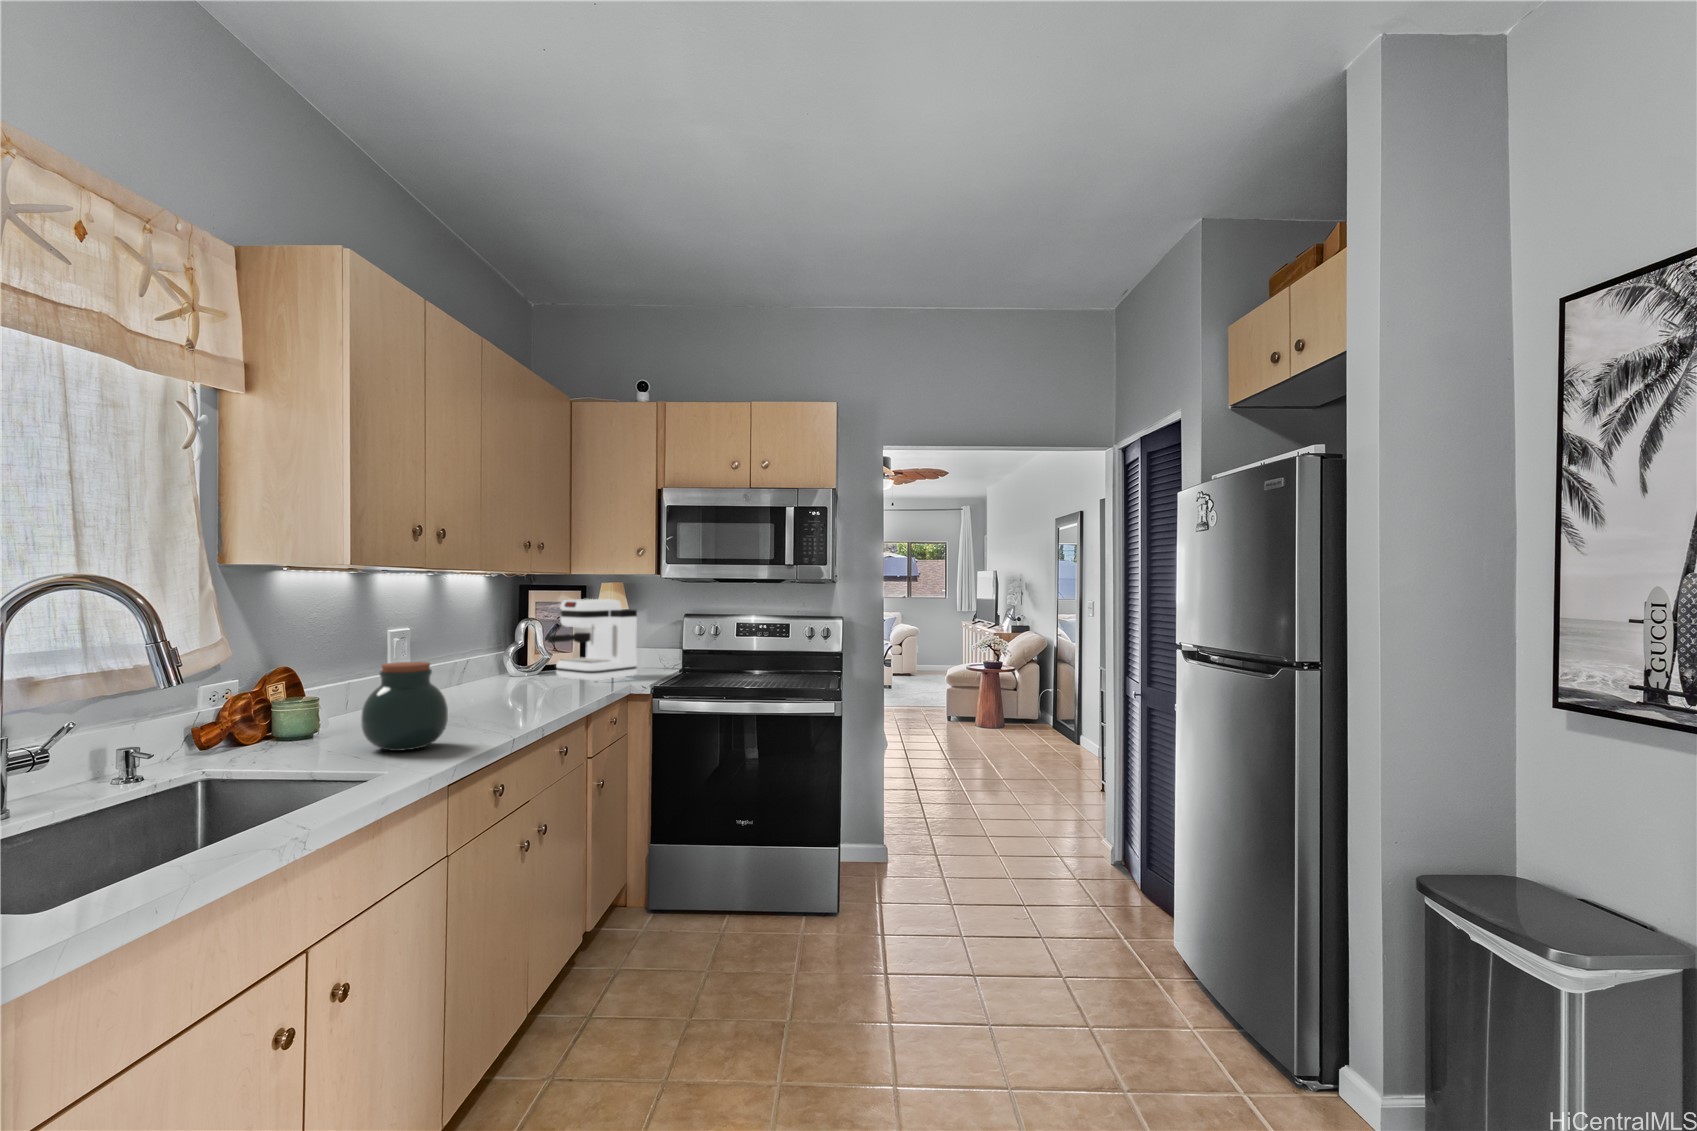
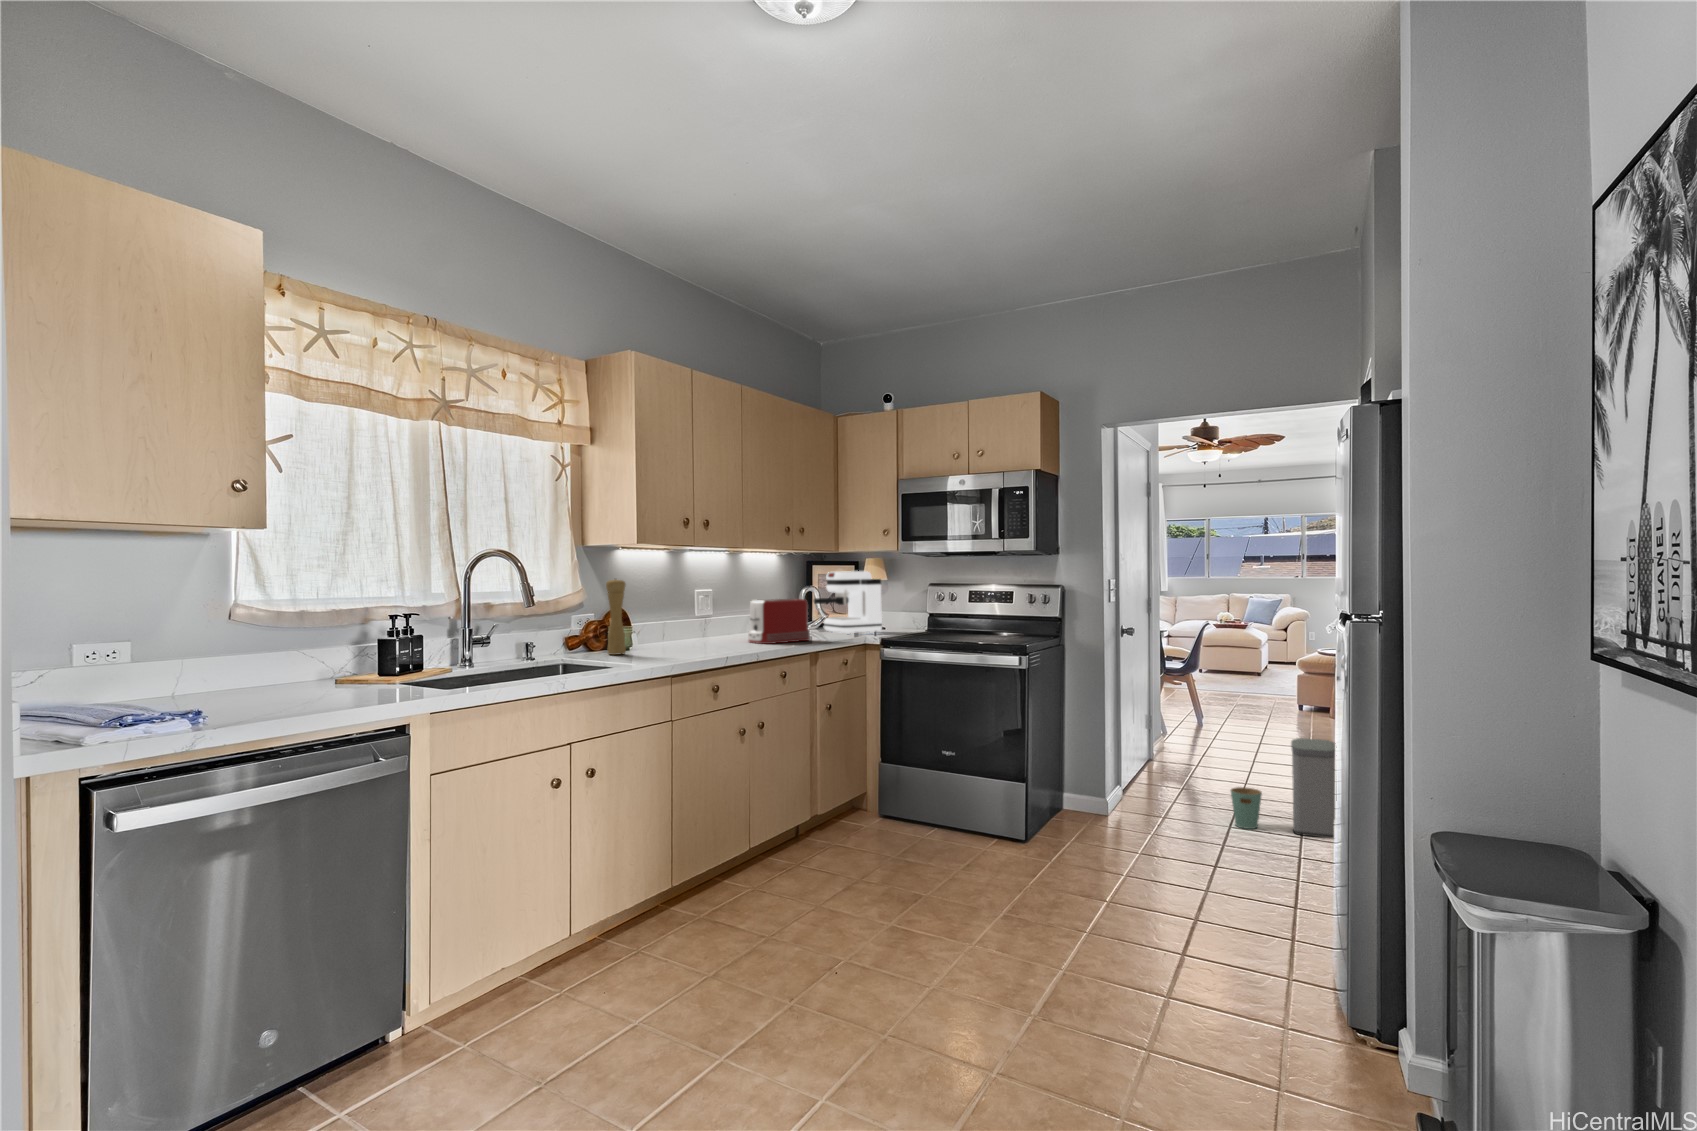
pepper mill: none [274,621,313,750] -> present [606,579,626,655]
toaster: none [481,640,569,707] -> present [748,599,810,644]
jar: present [361,662,448,751] -> none [647,604,696,657]
trash can: none [1019,773,1118,873] -> present [1231,738,1337,838]

